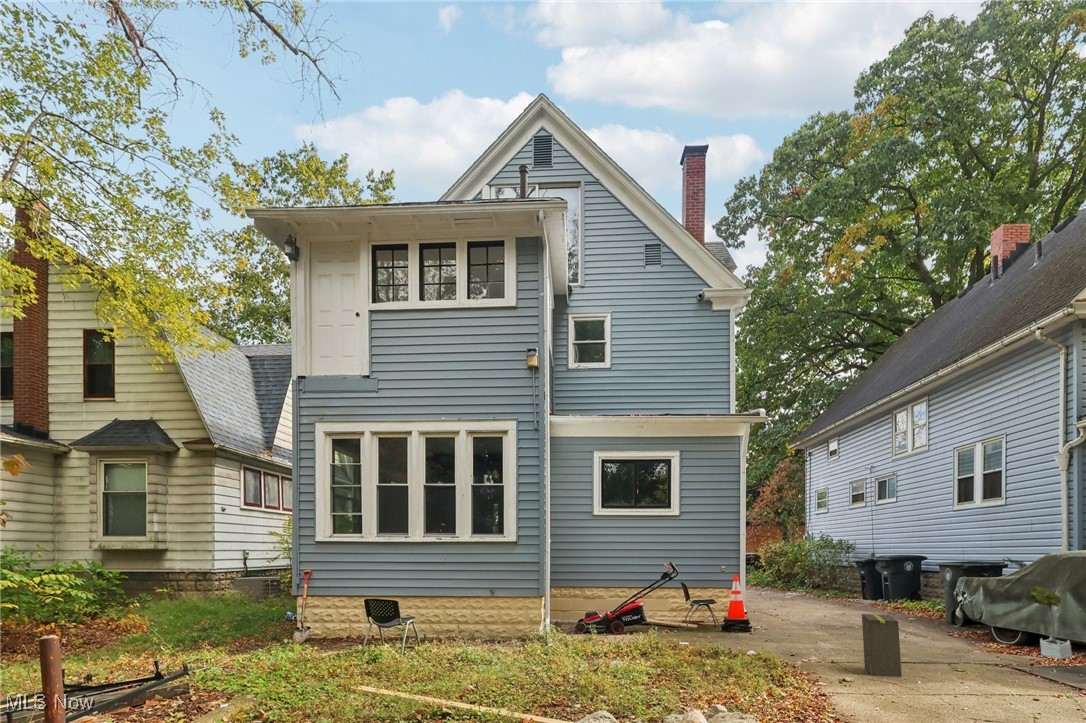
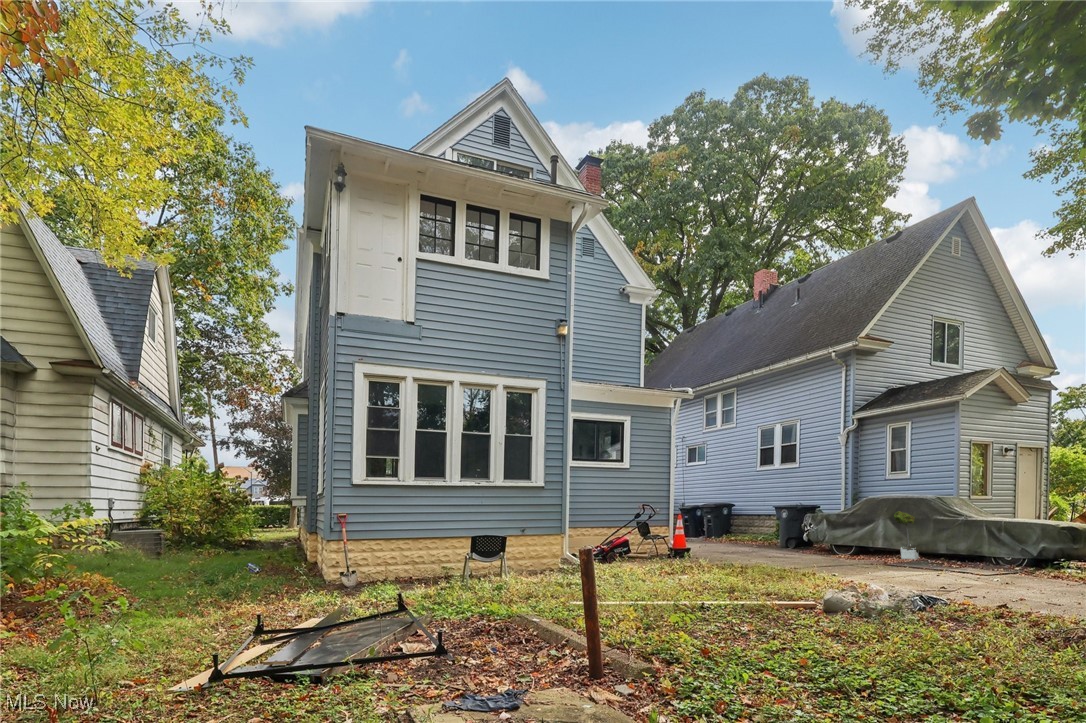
cardboard box: present [862,614,902,677] -> none [827,527,858,569]

